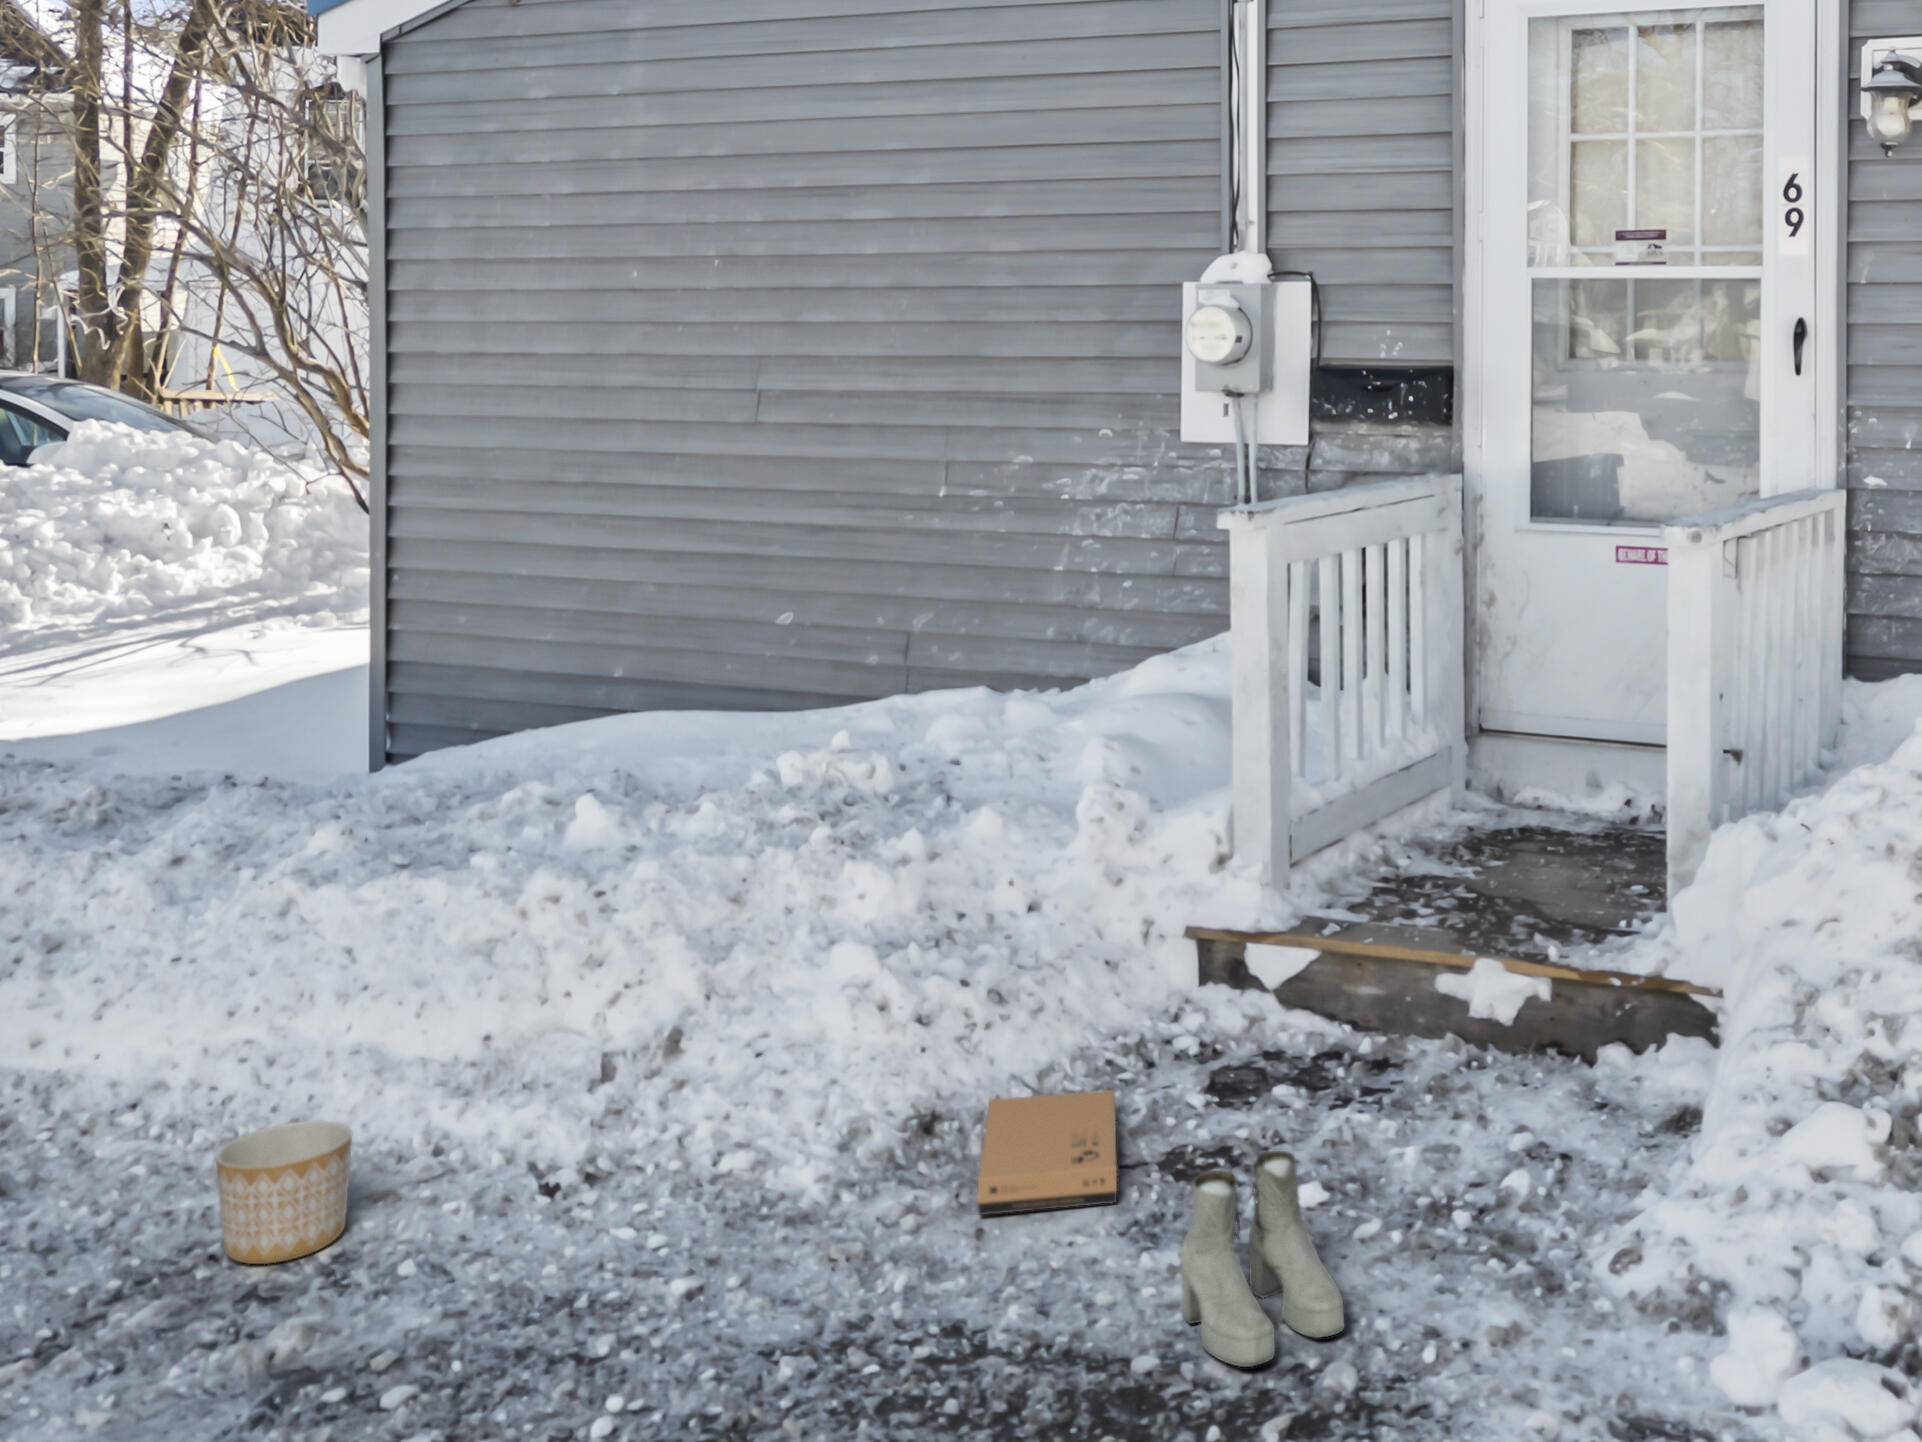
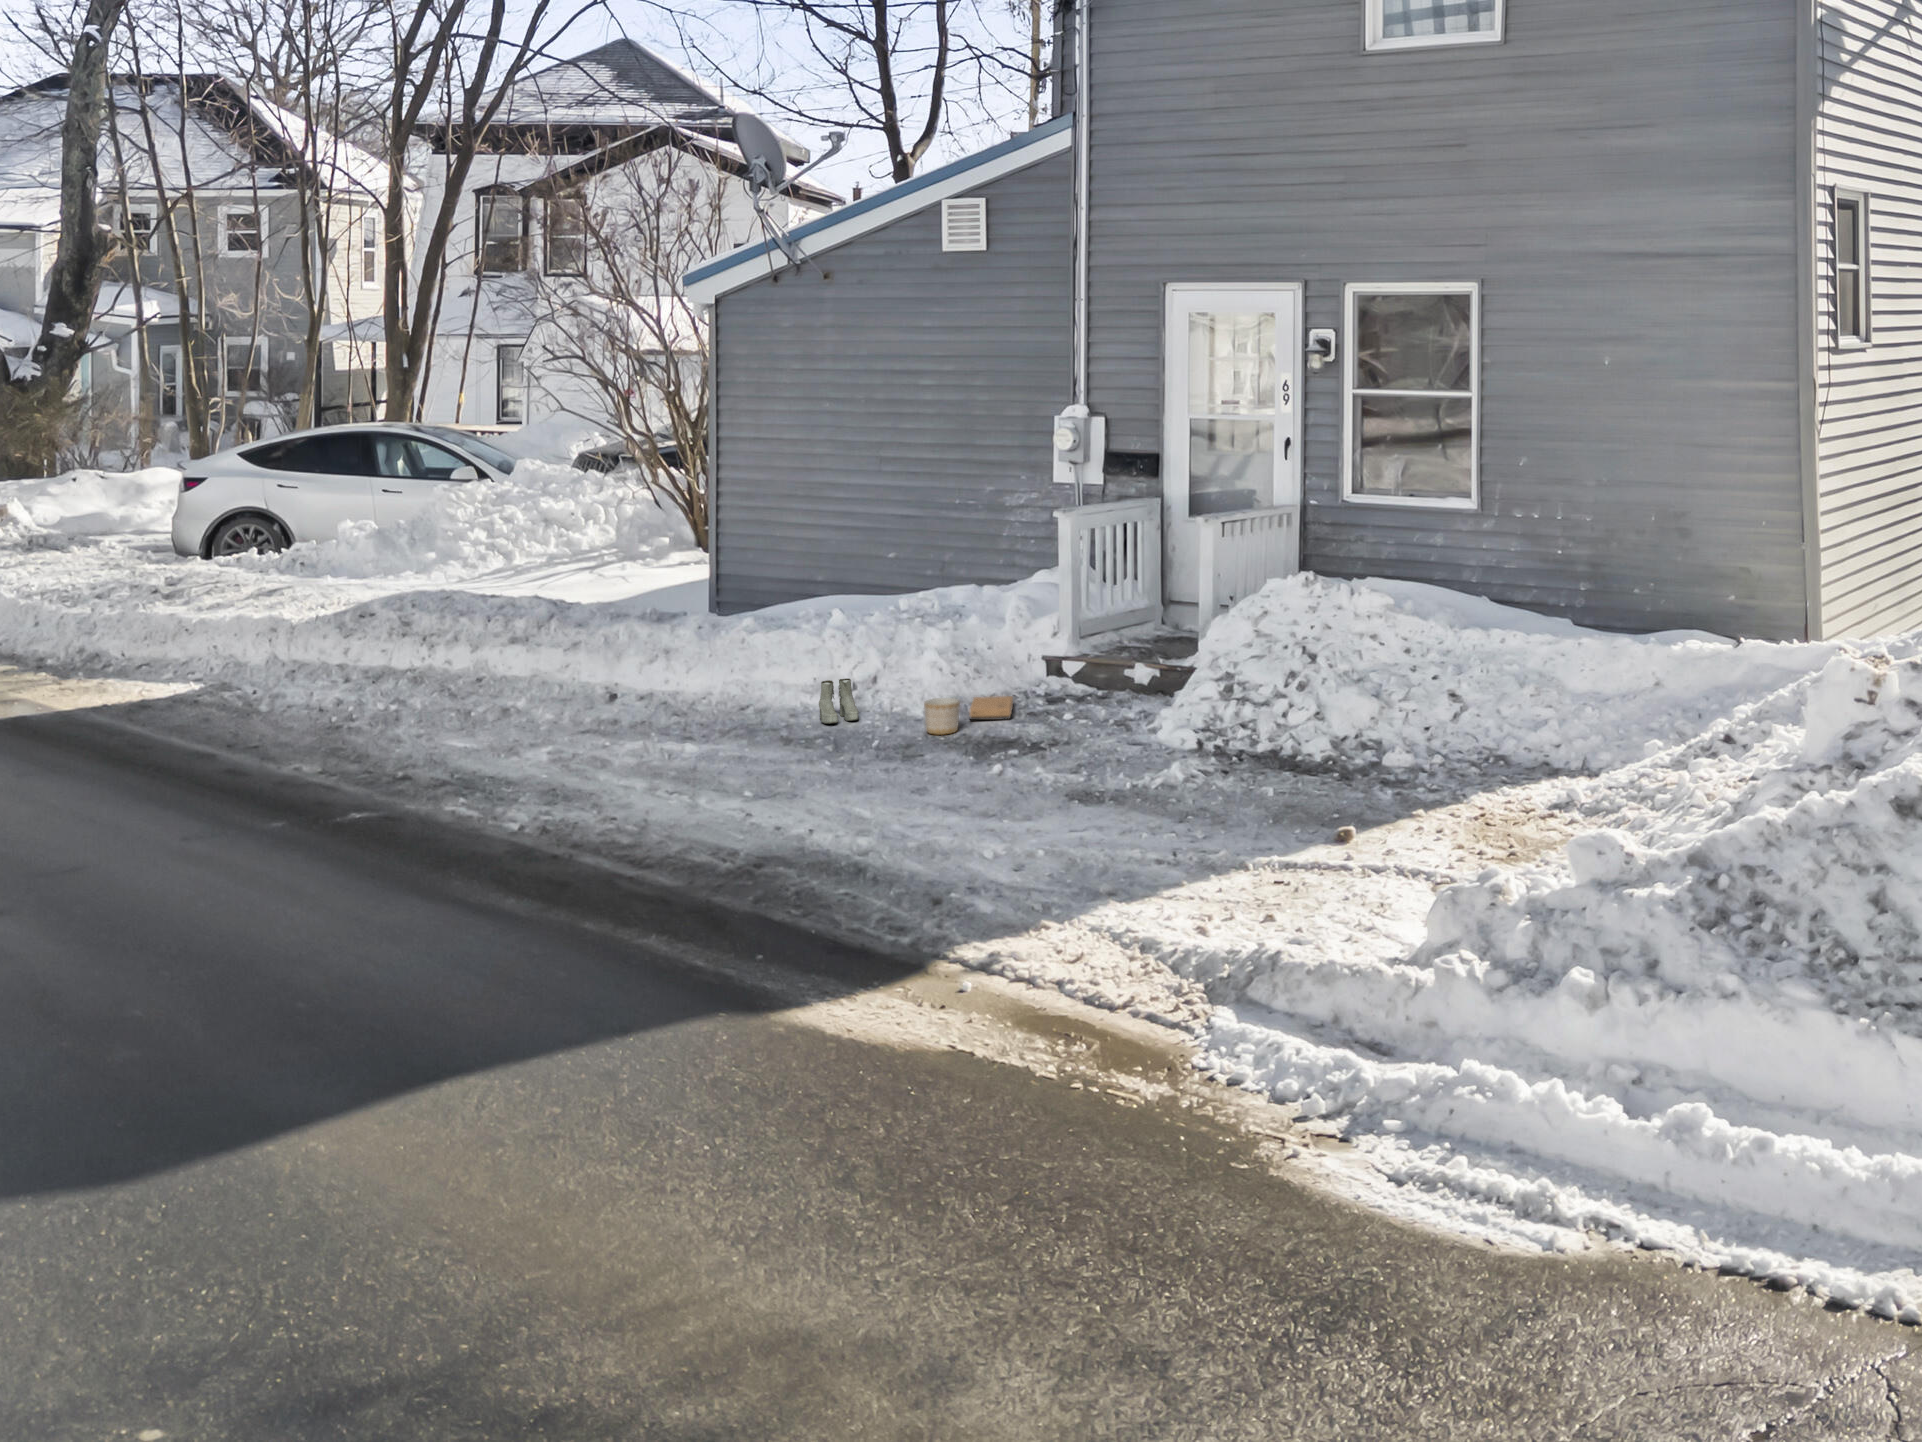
planter: present [216,1121,352,1264] -> present [924,698,960,735]
boots: present [1180,1151,1344,1367] -> present [819,679,859,724]

